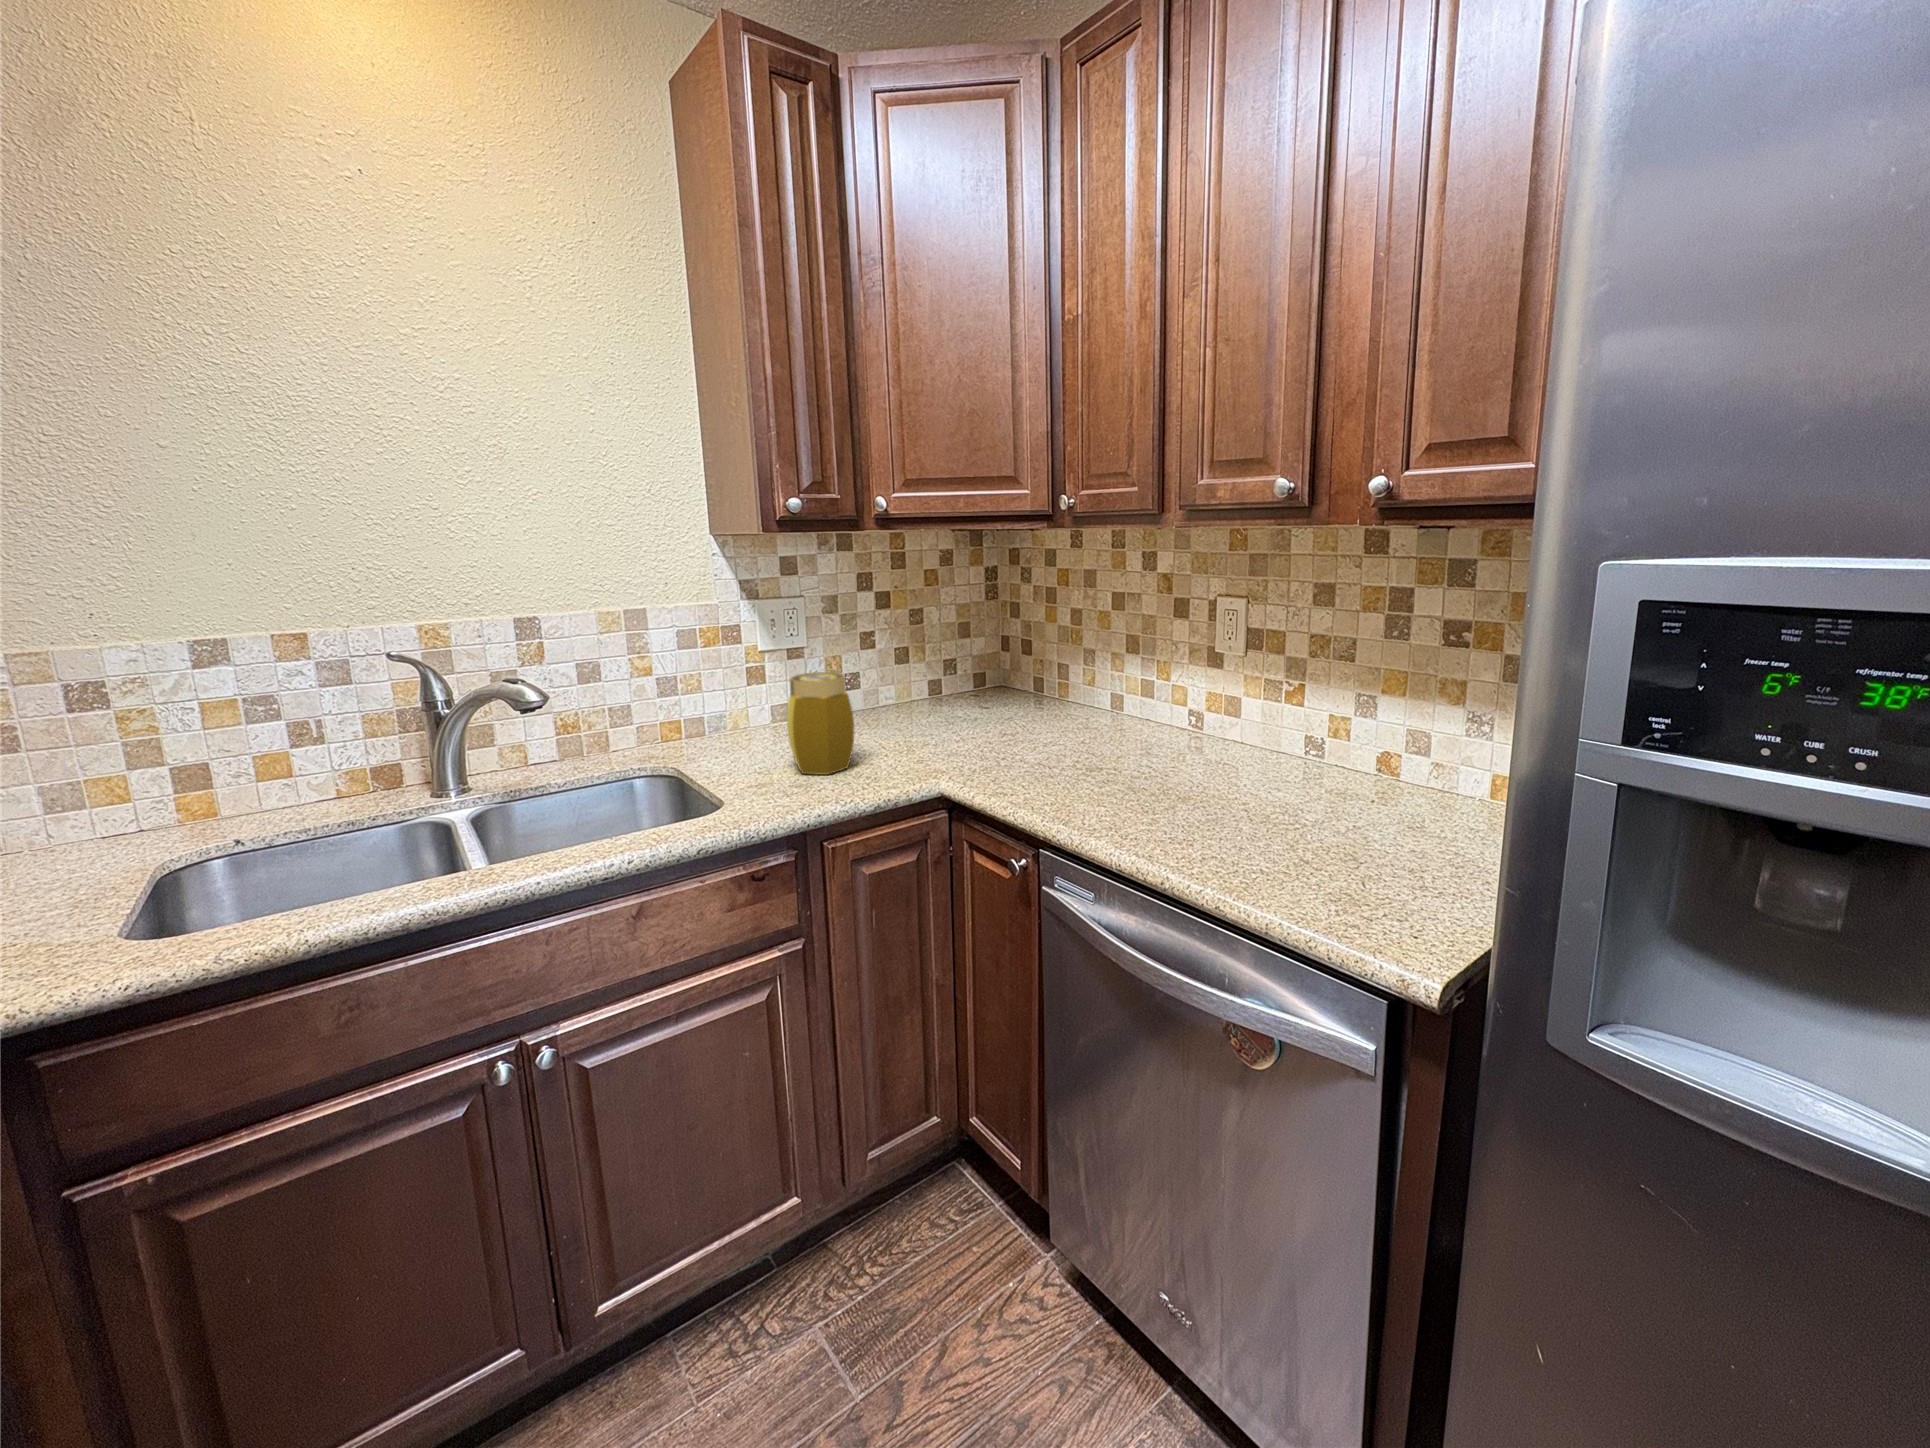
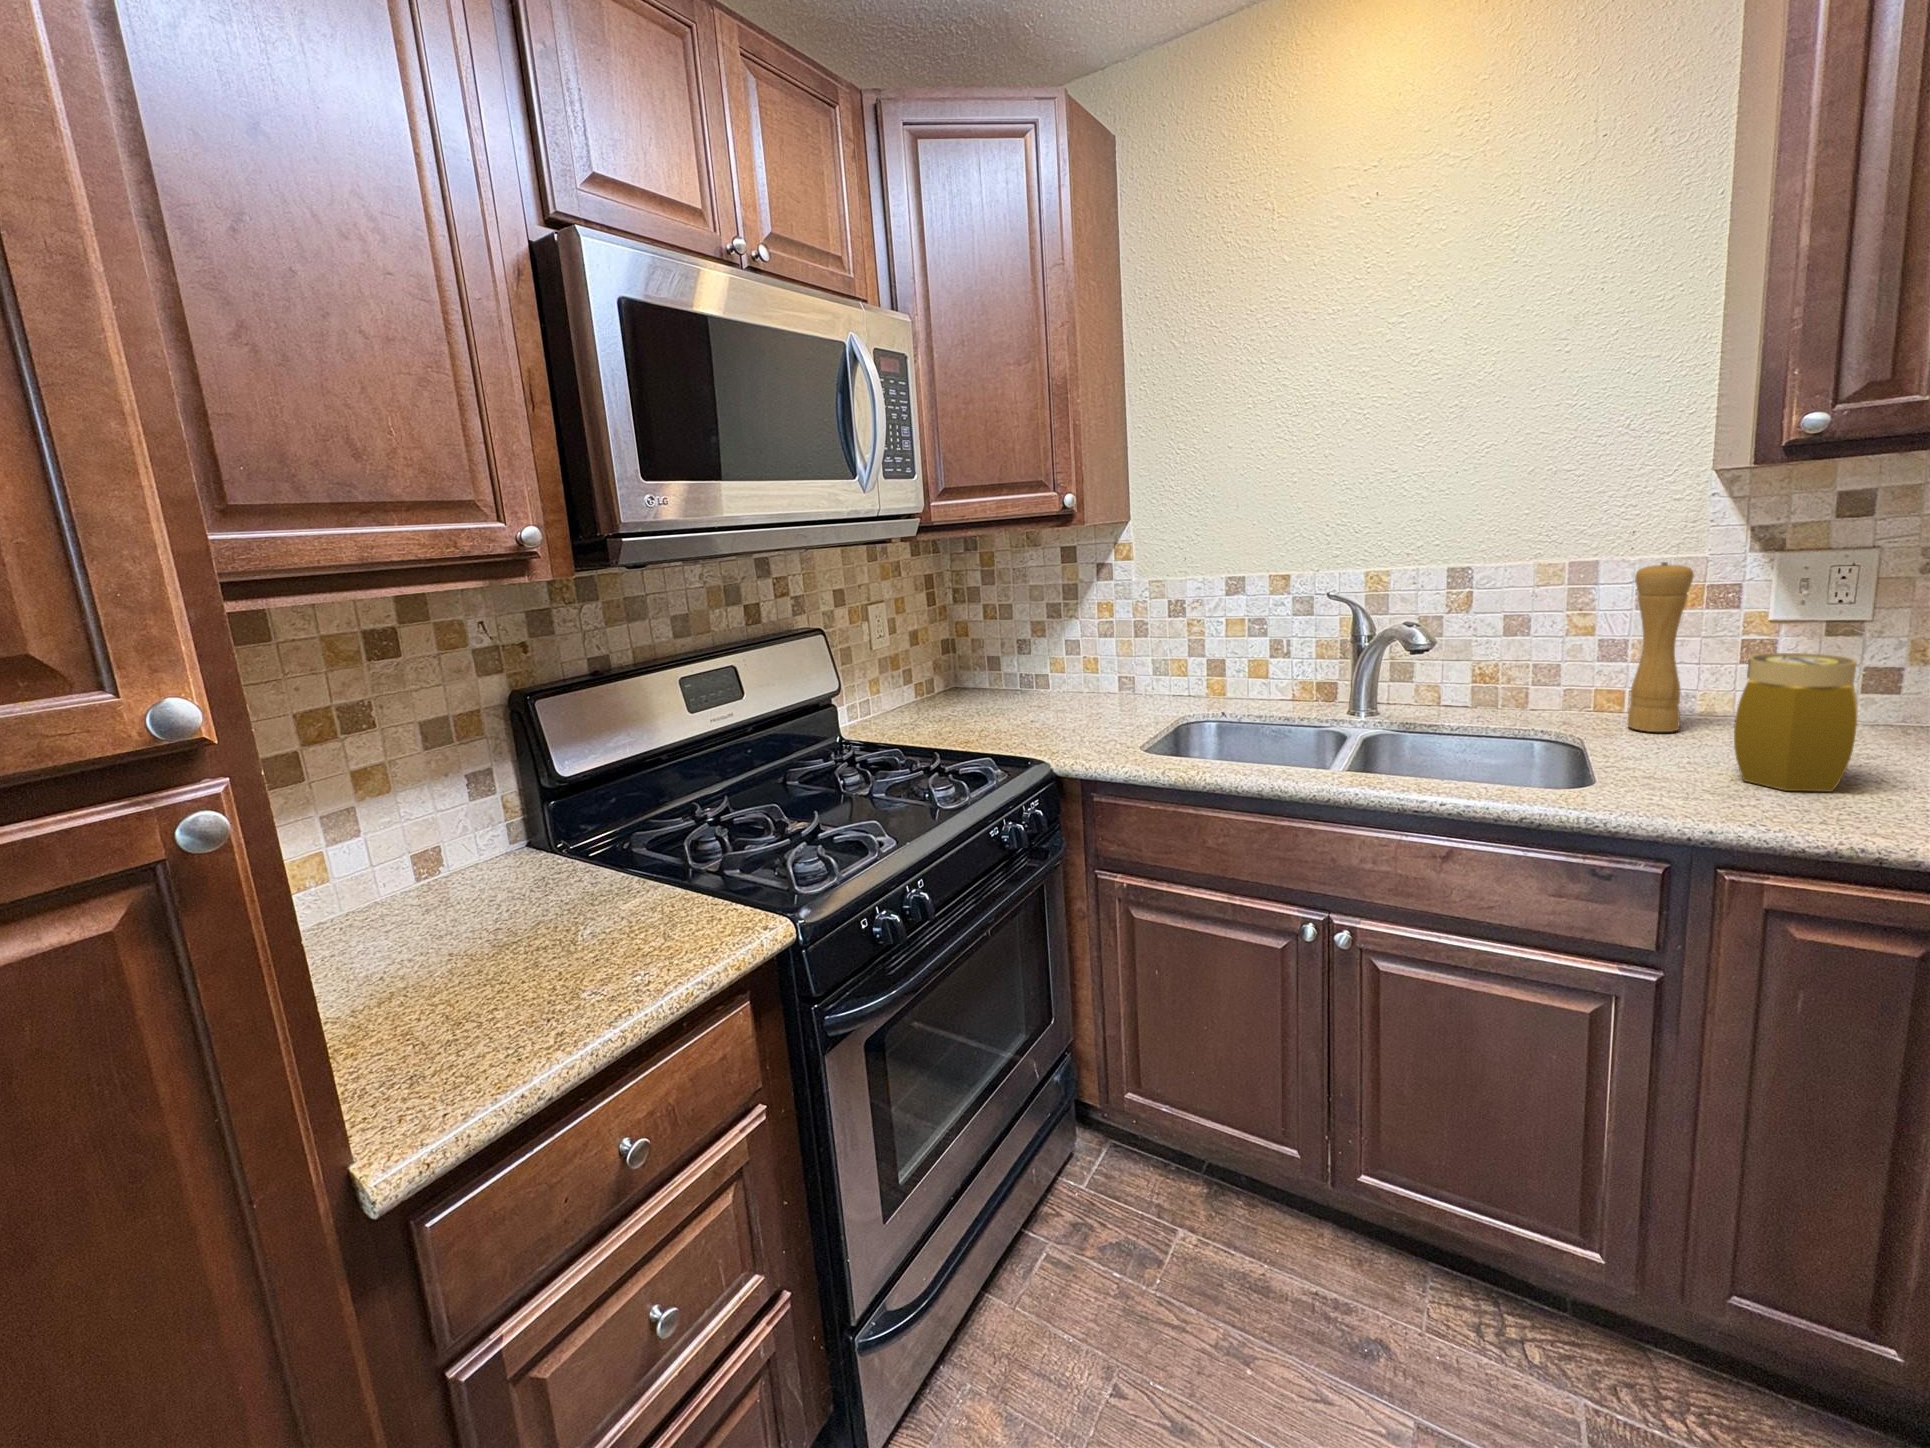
pepper mill: none [683,607,730,752] -> present [1627,562,1694,732]

